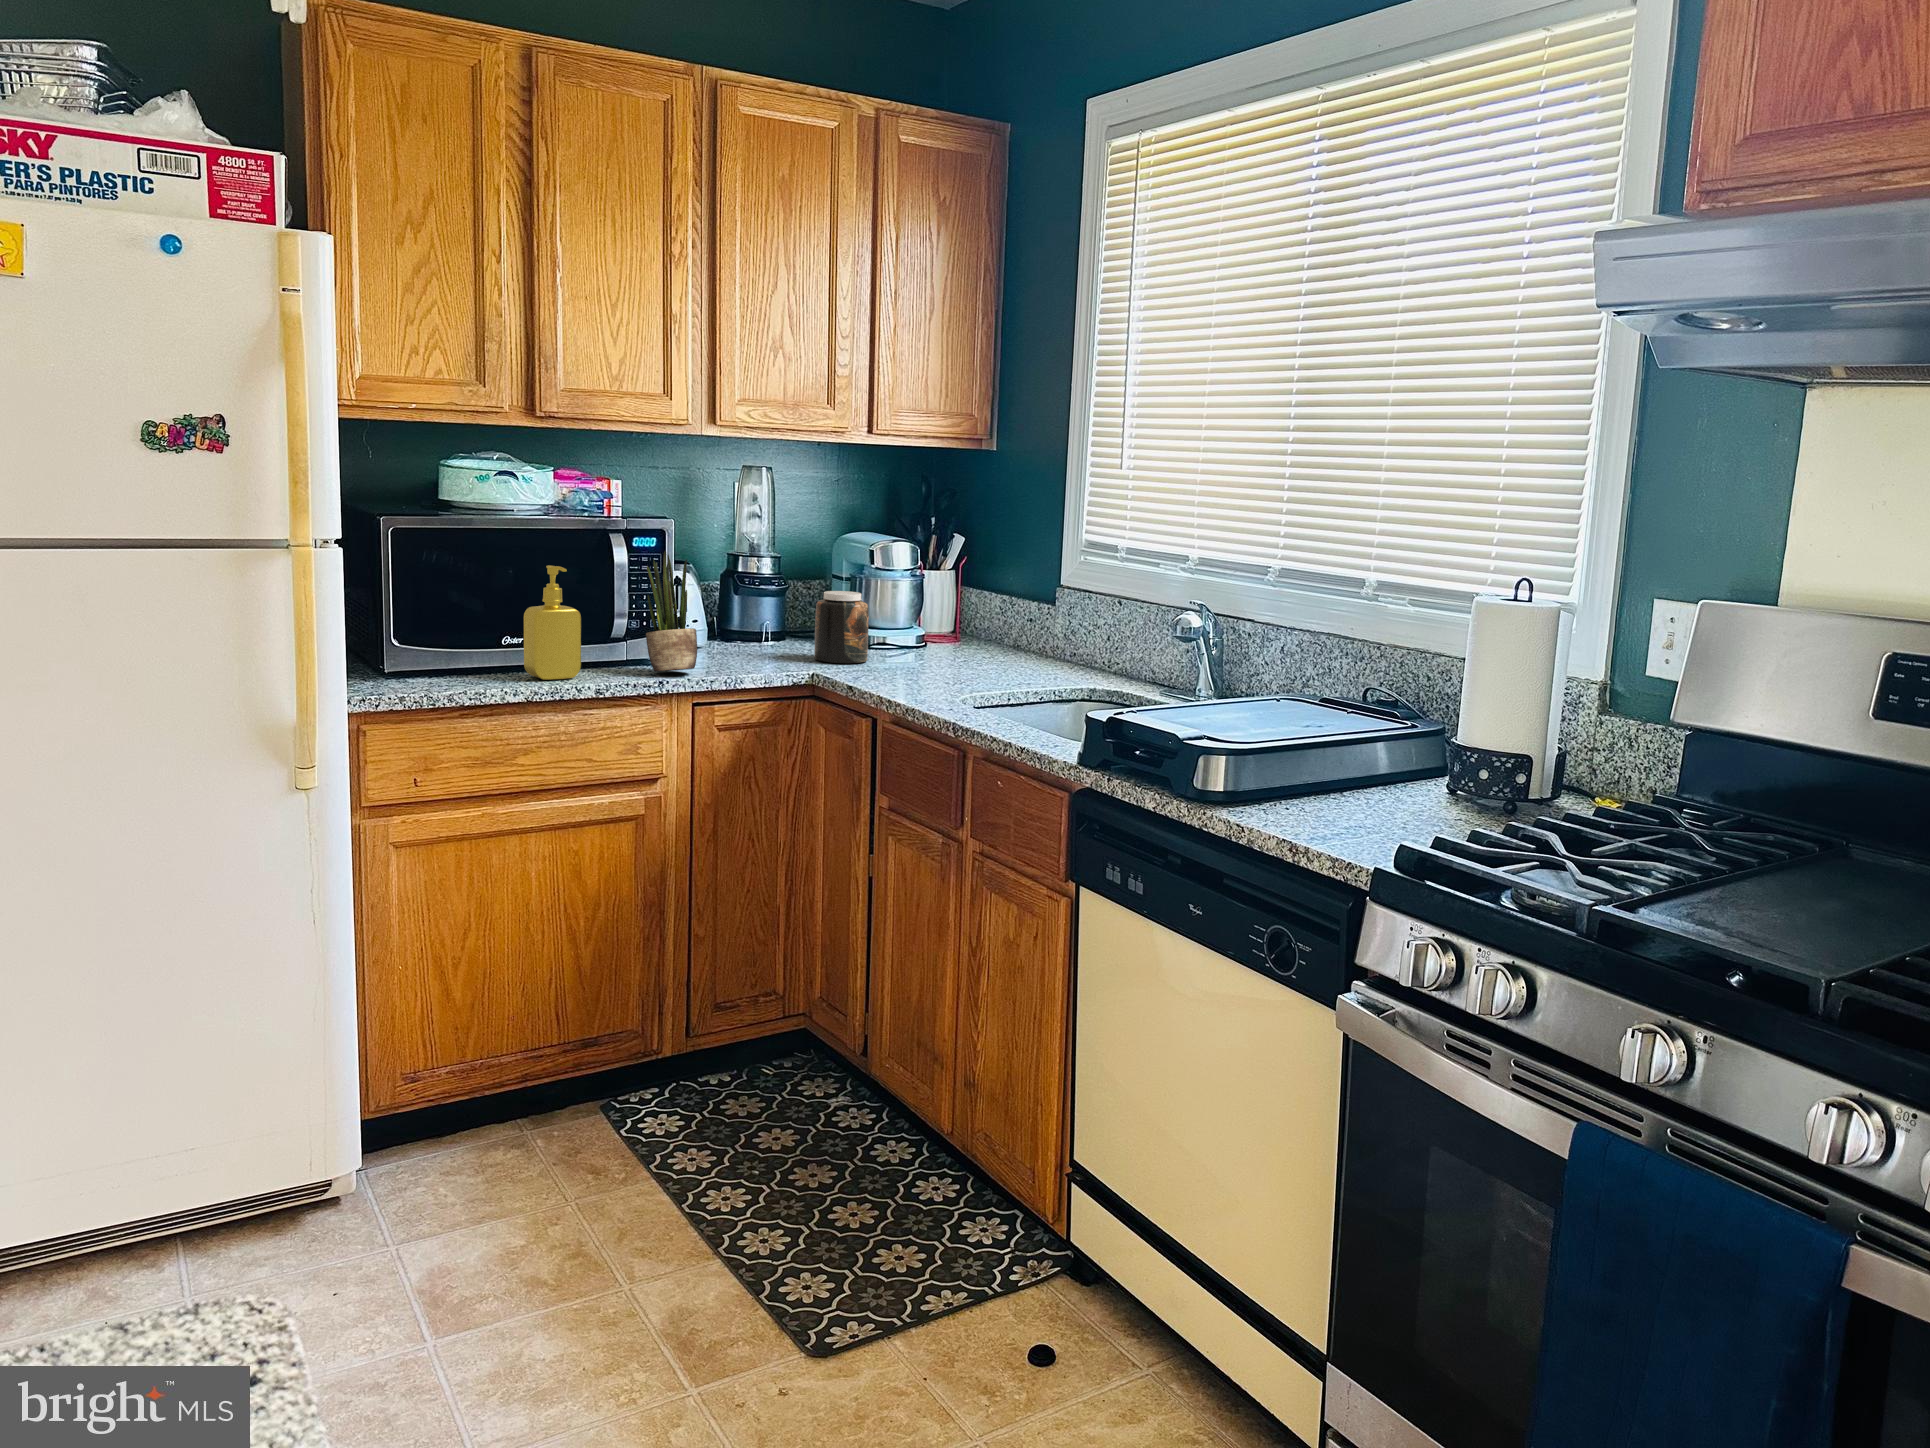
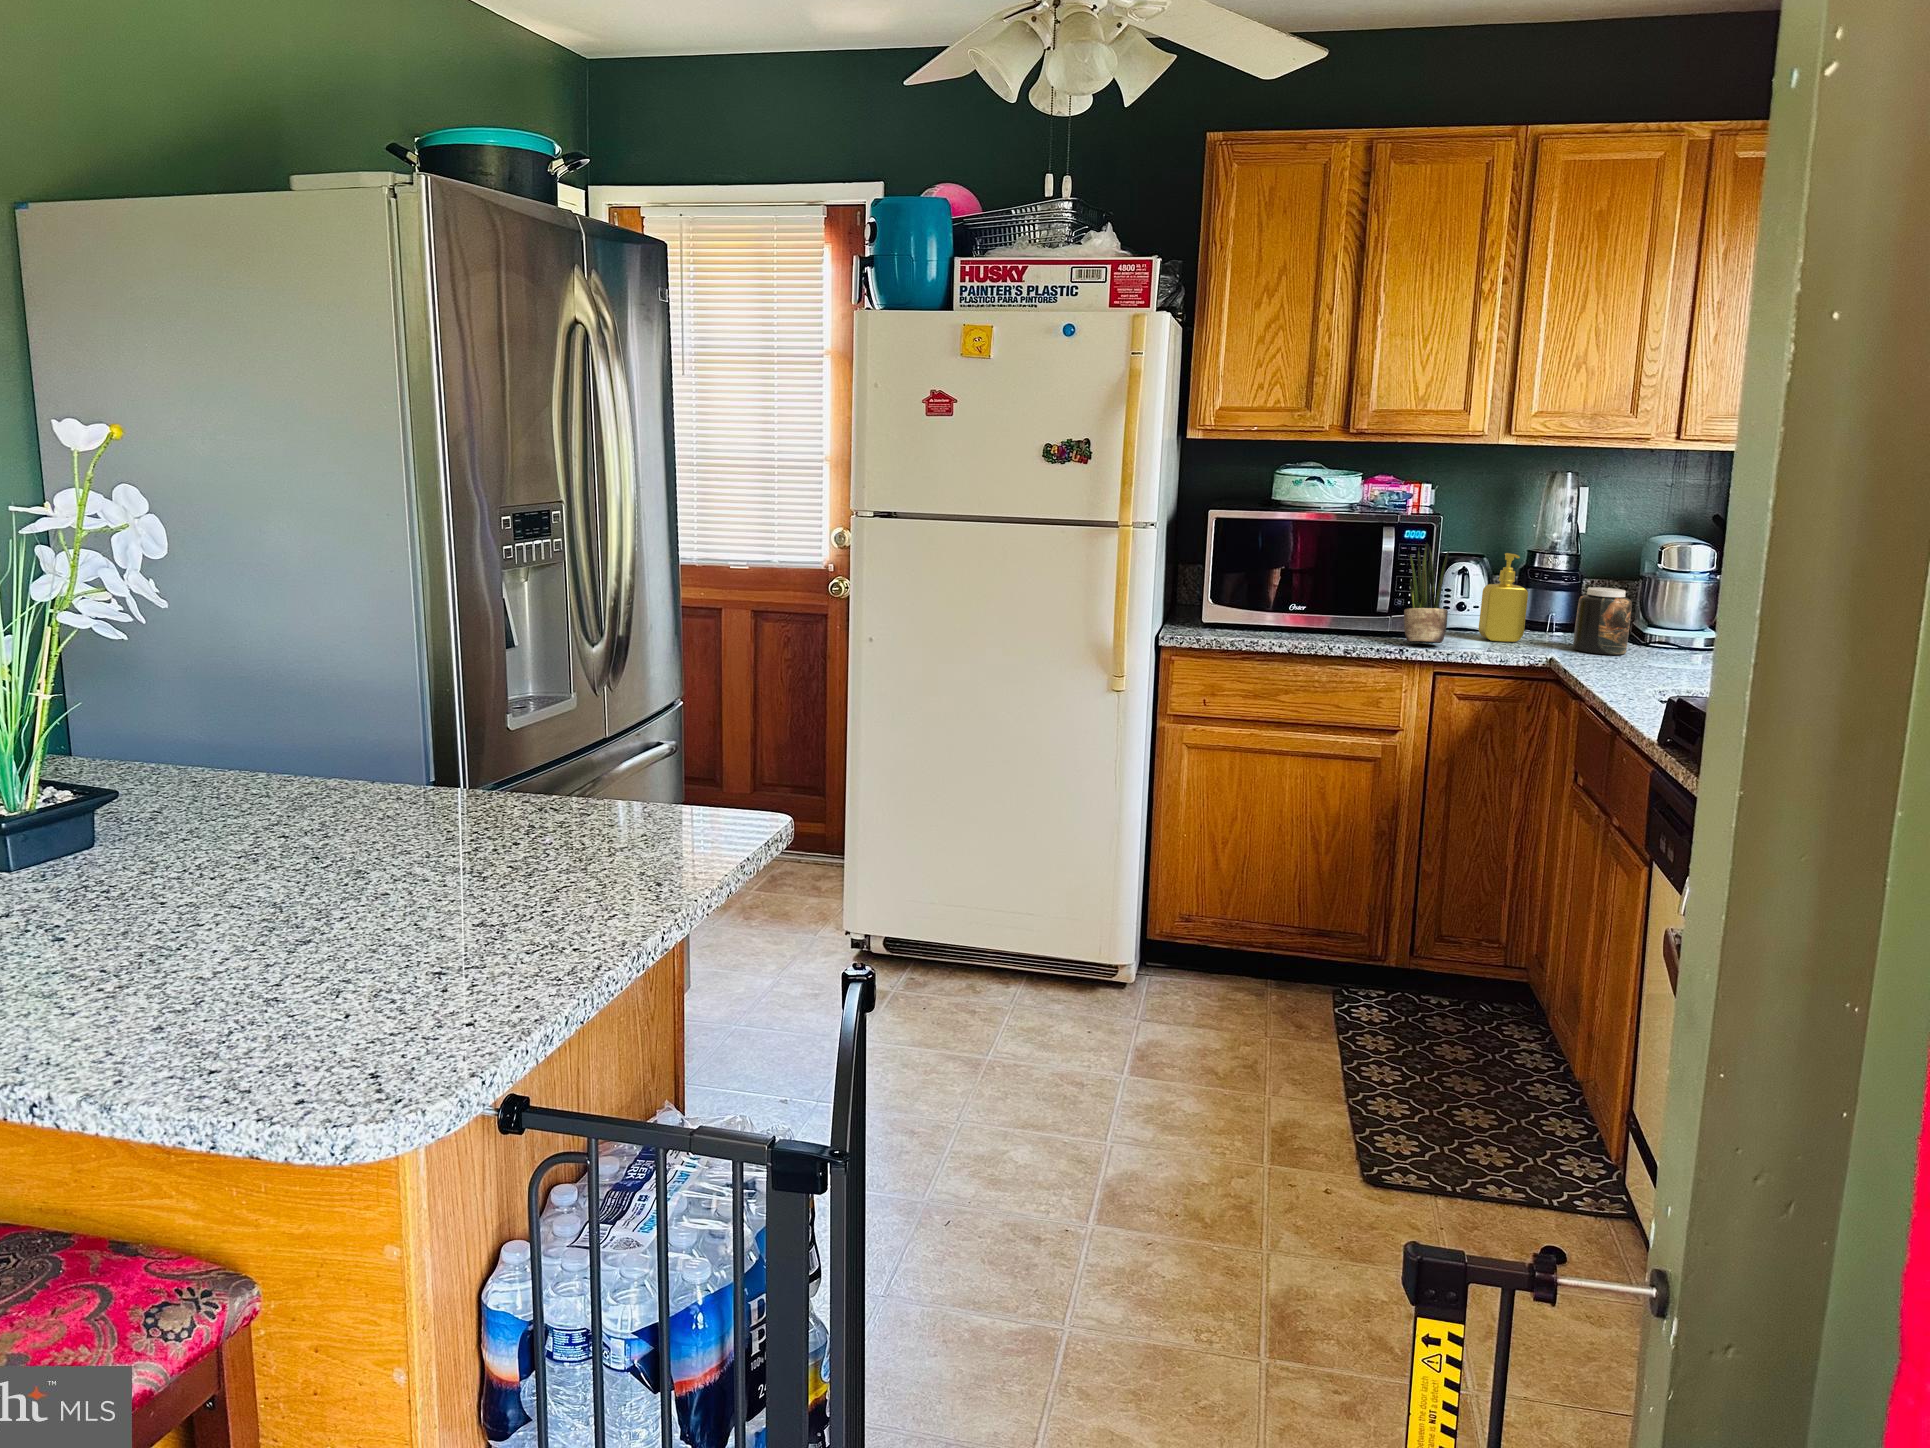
soap dispenser: present [524,565,581,680] -> present [1479,553,1528,642]

